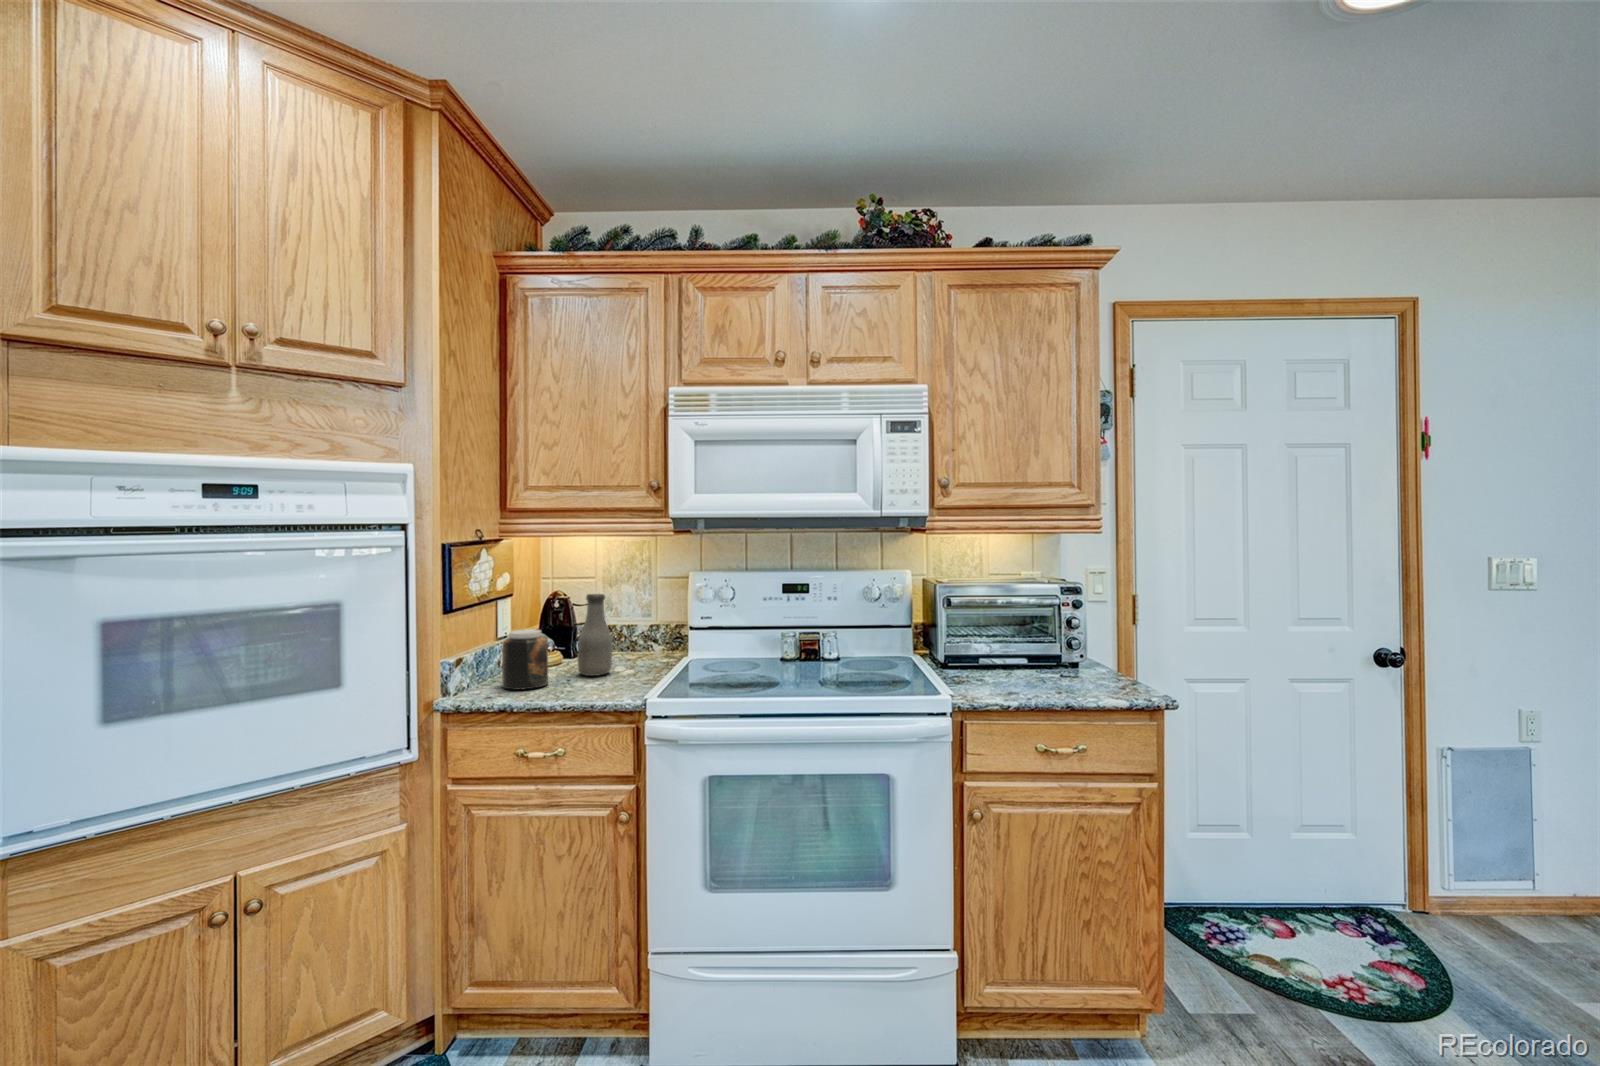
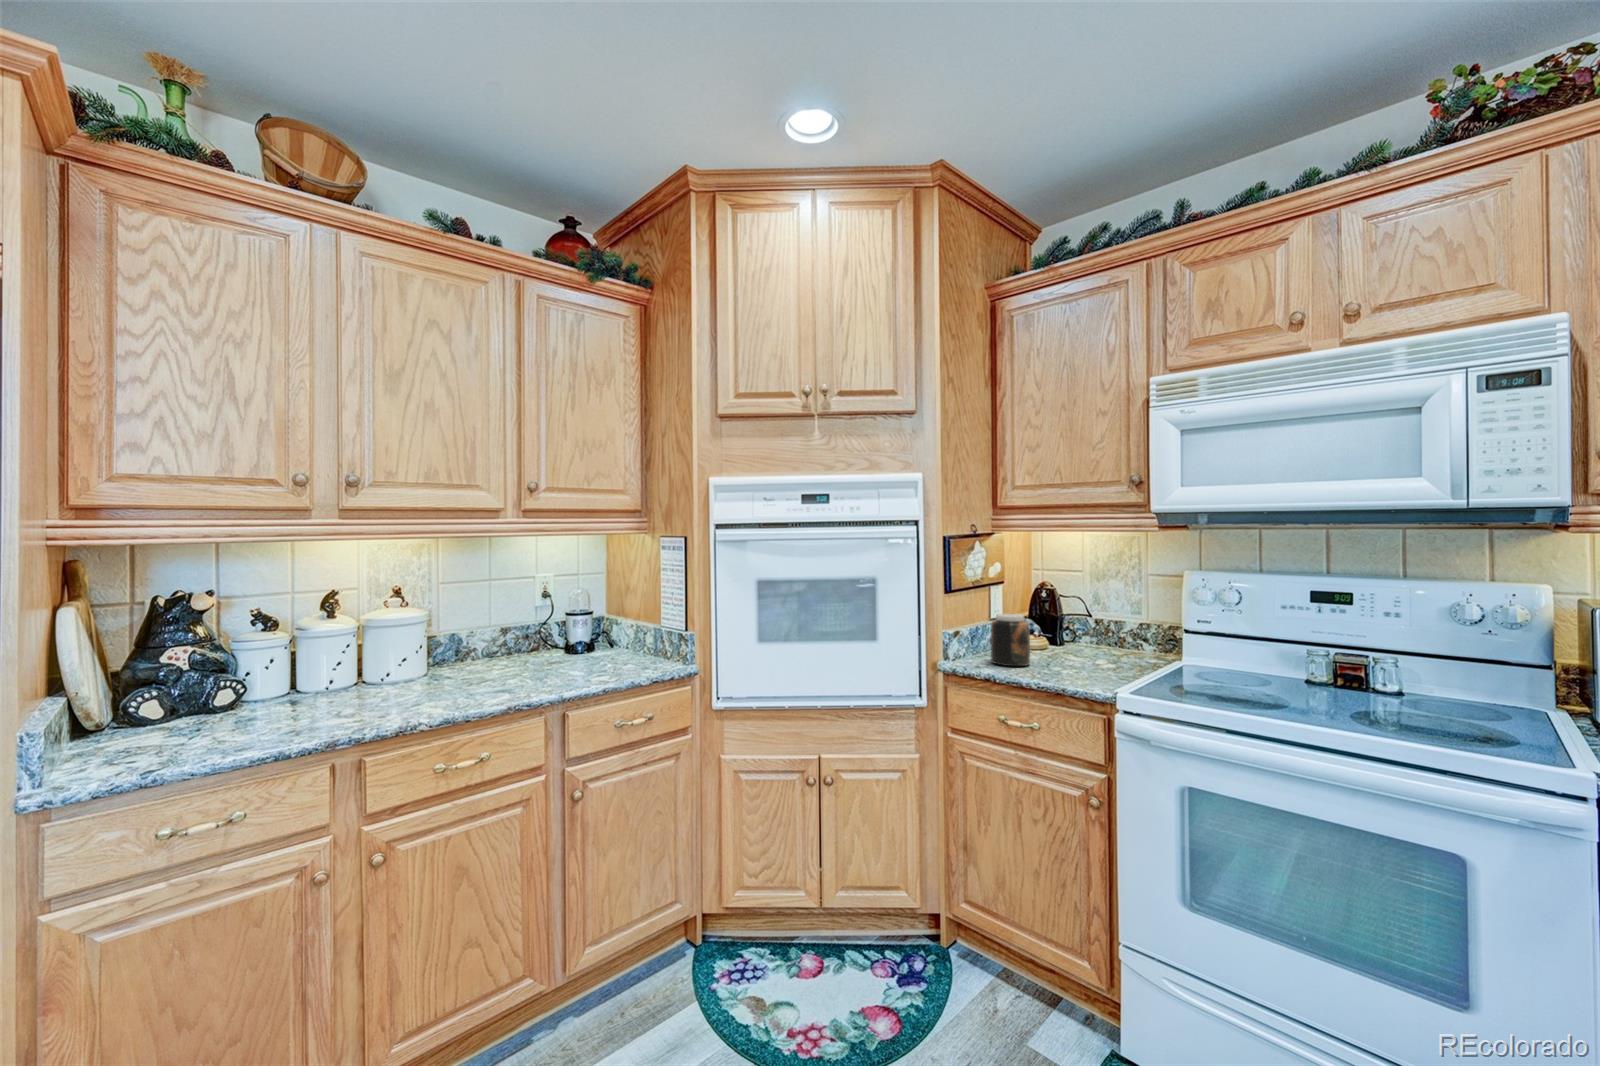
bottle: present [578,594,612,676] -> none [1059,586,1093,665]

